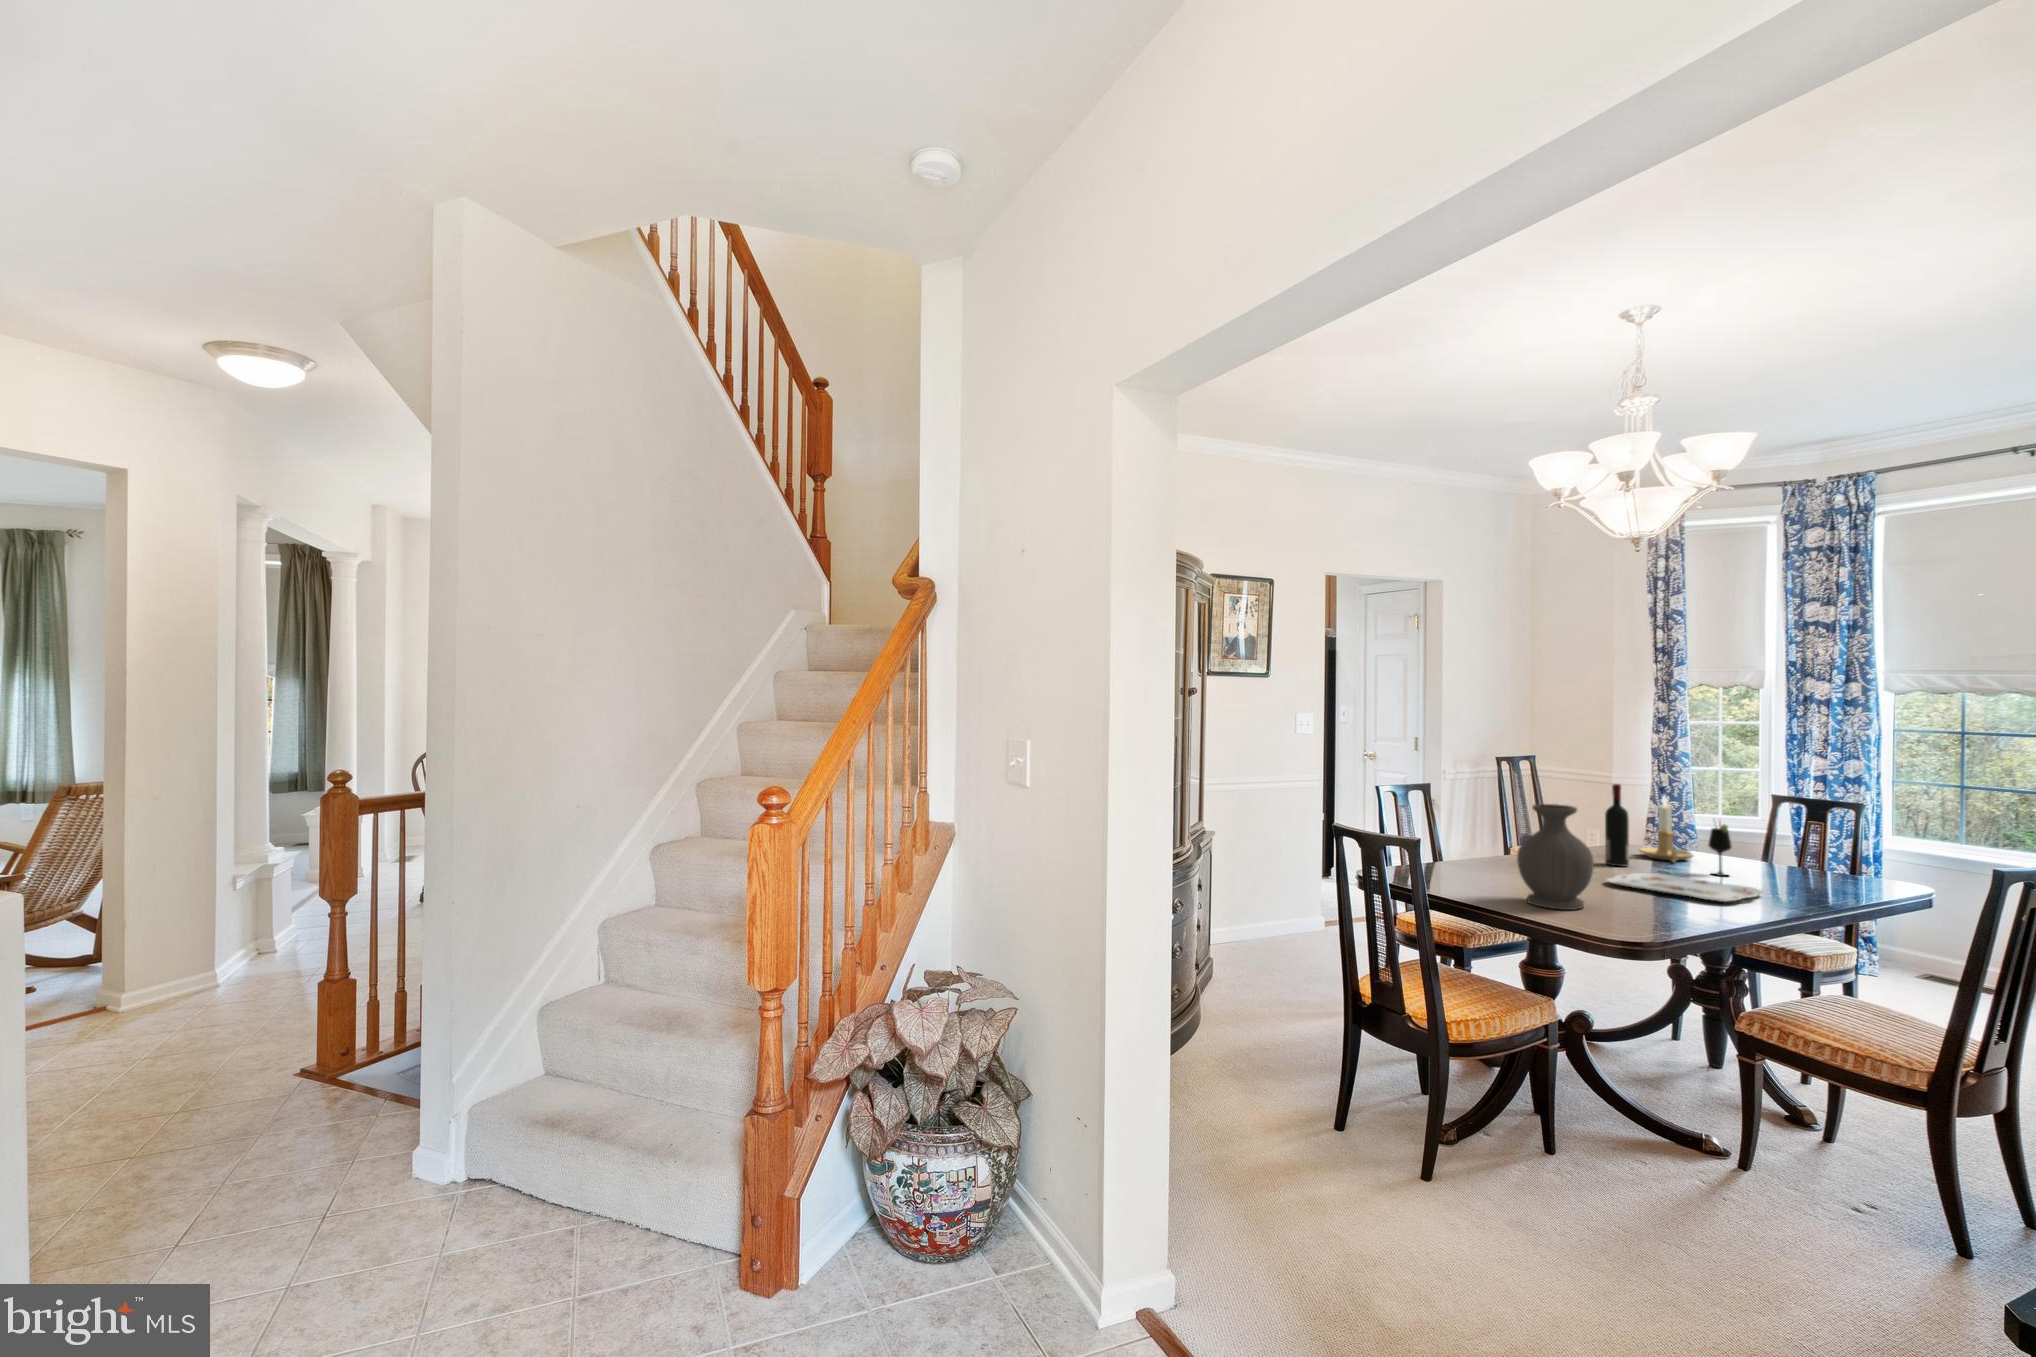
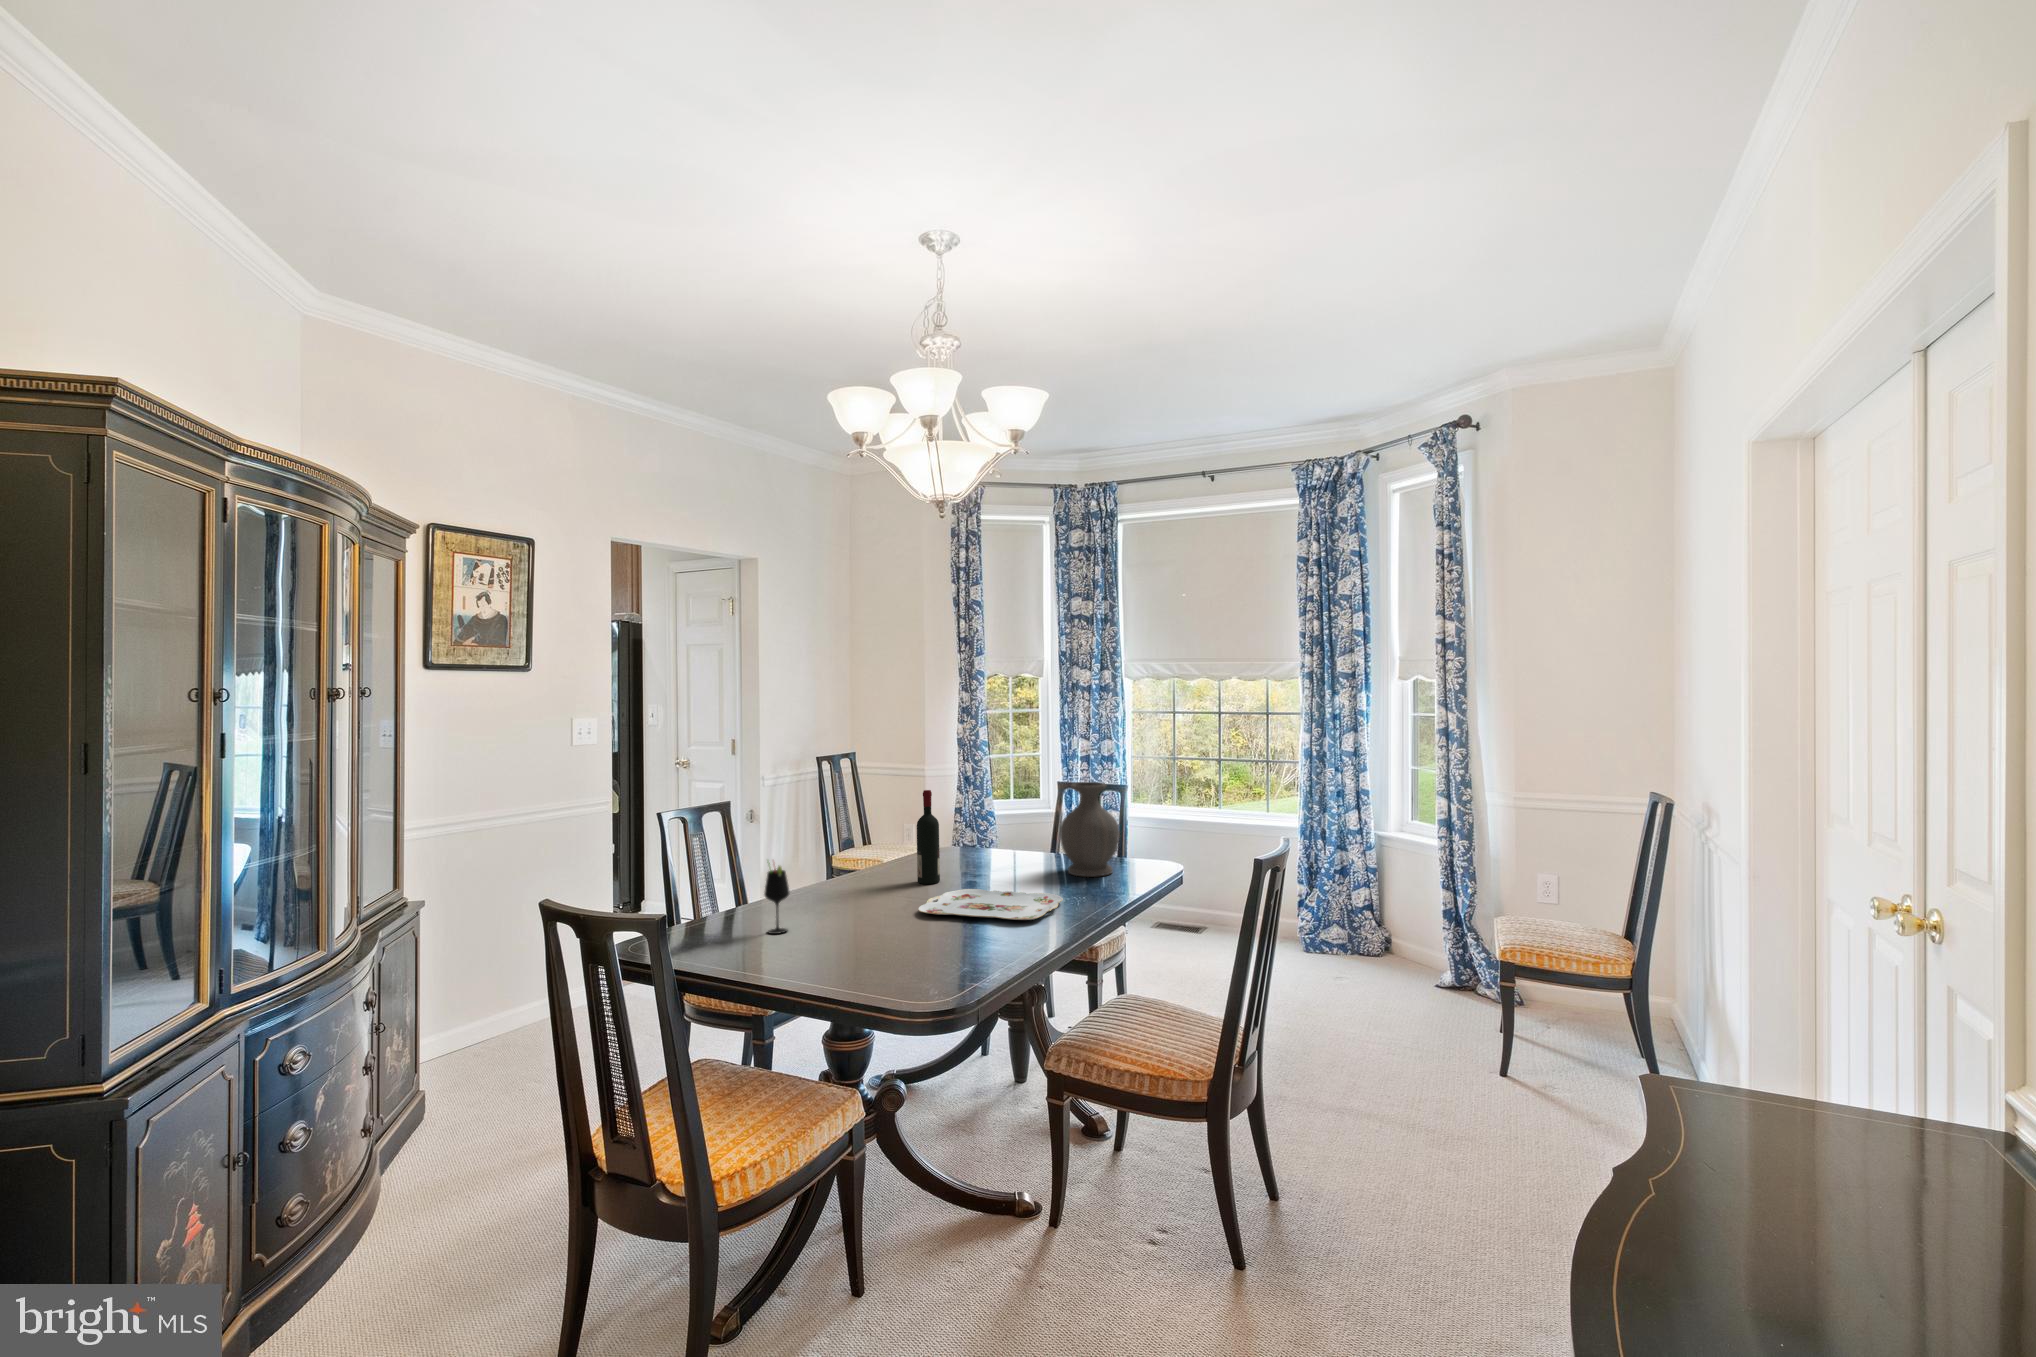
candlestick: present [1639,795,1693,862] -> none [948,794,998,869]
vase: present [1517,804,1594,910] -> present [1060,782,1120,877]
wine glass: present [1709,822,1731,876] -> present [764,863,789,934]

